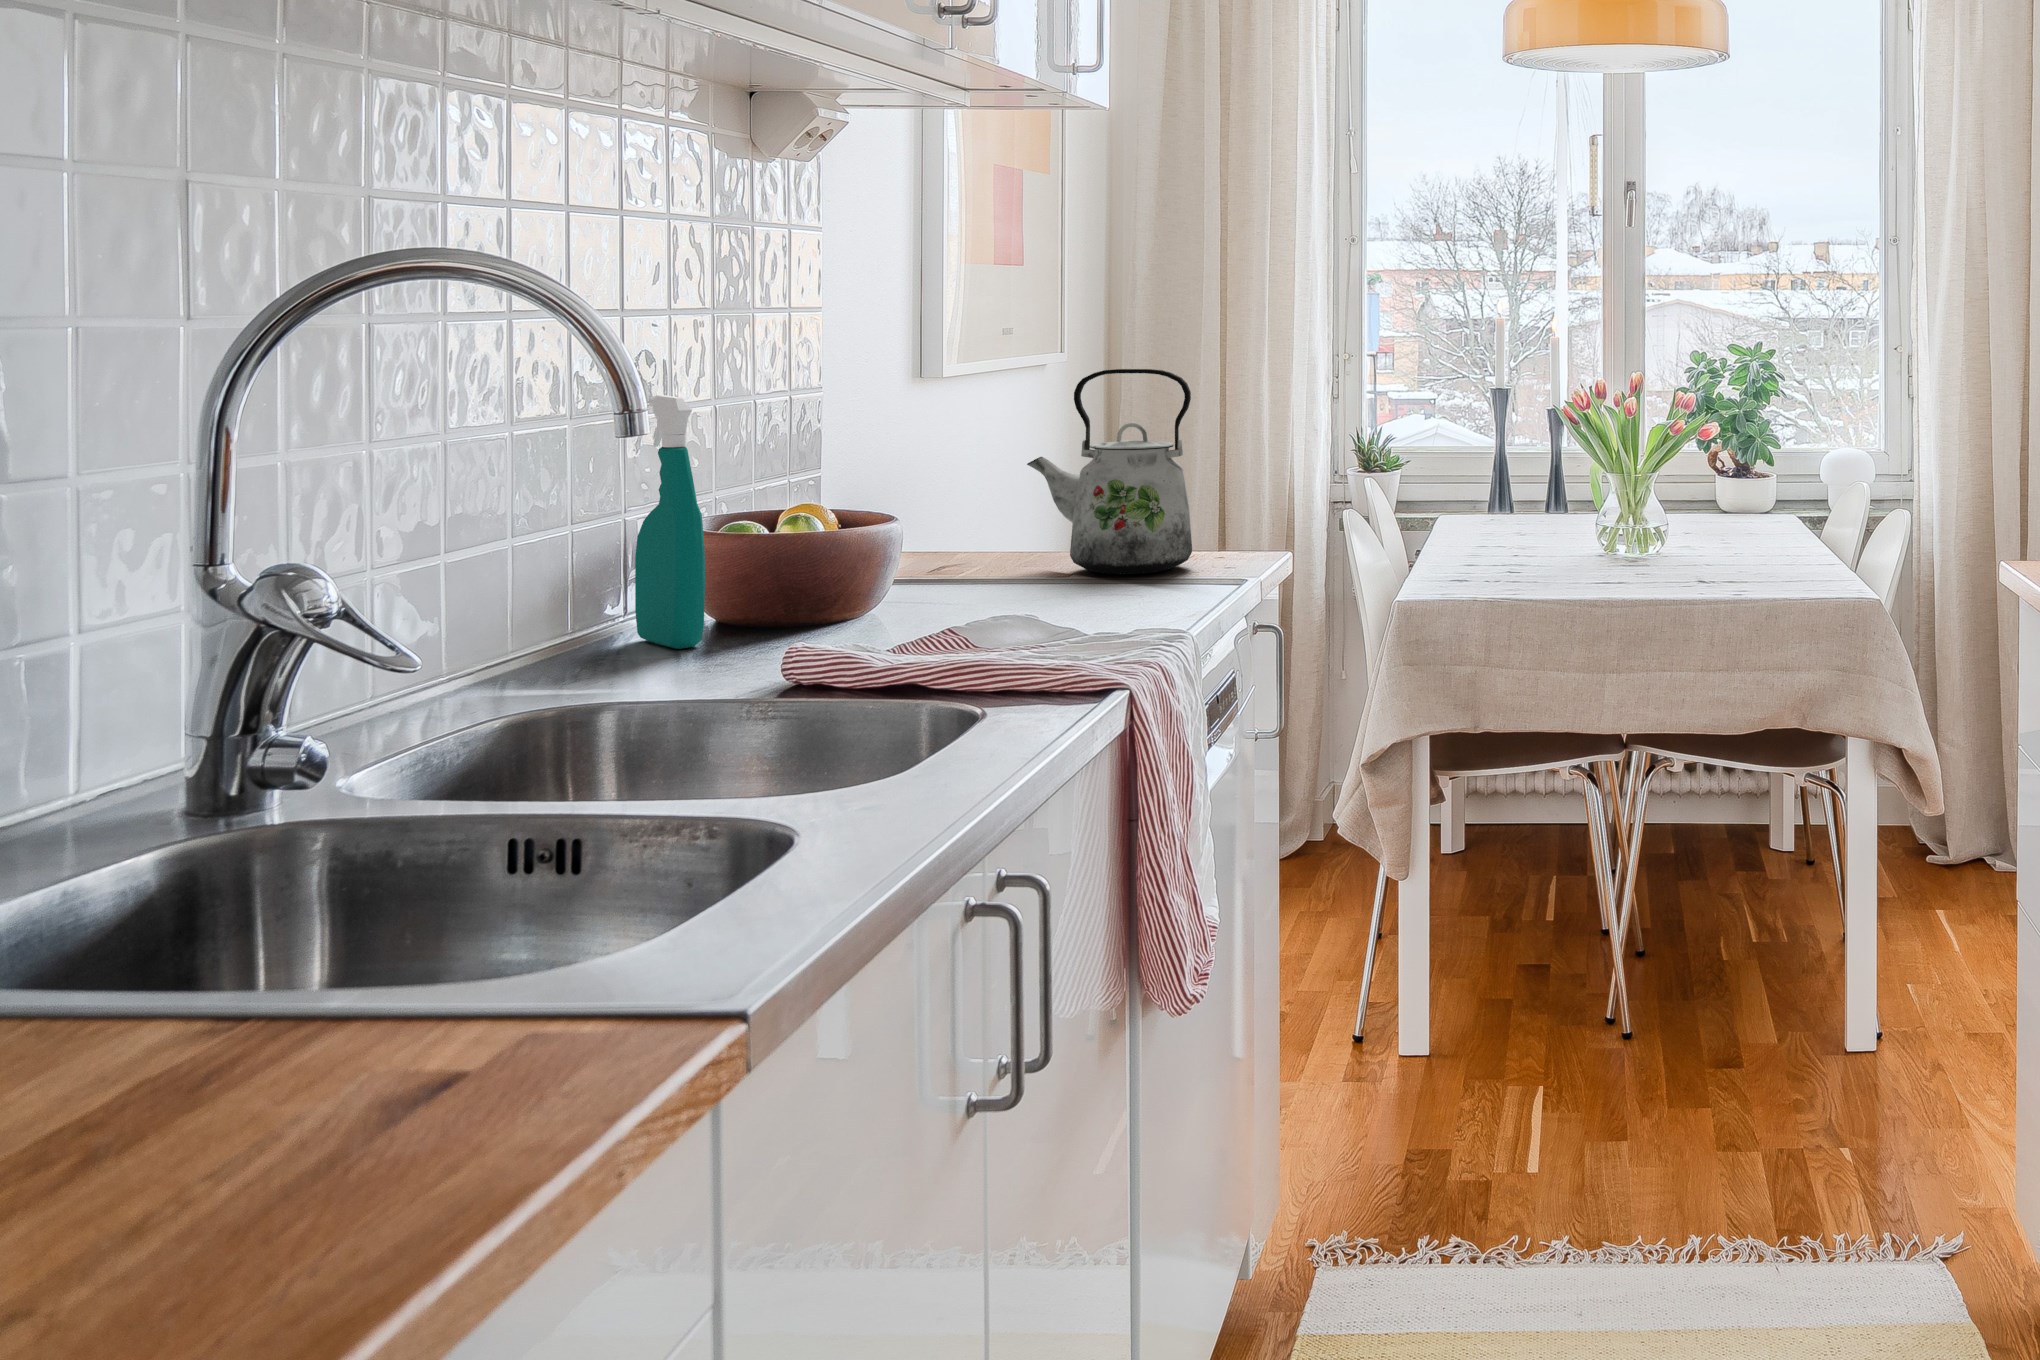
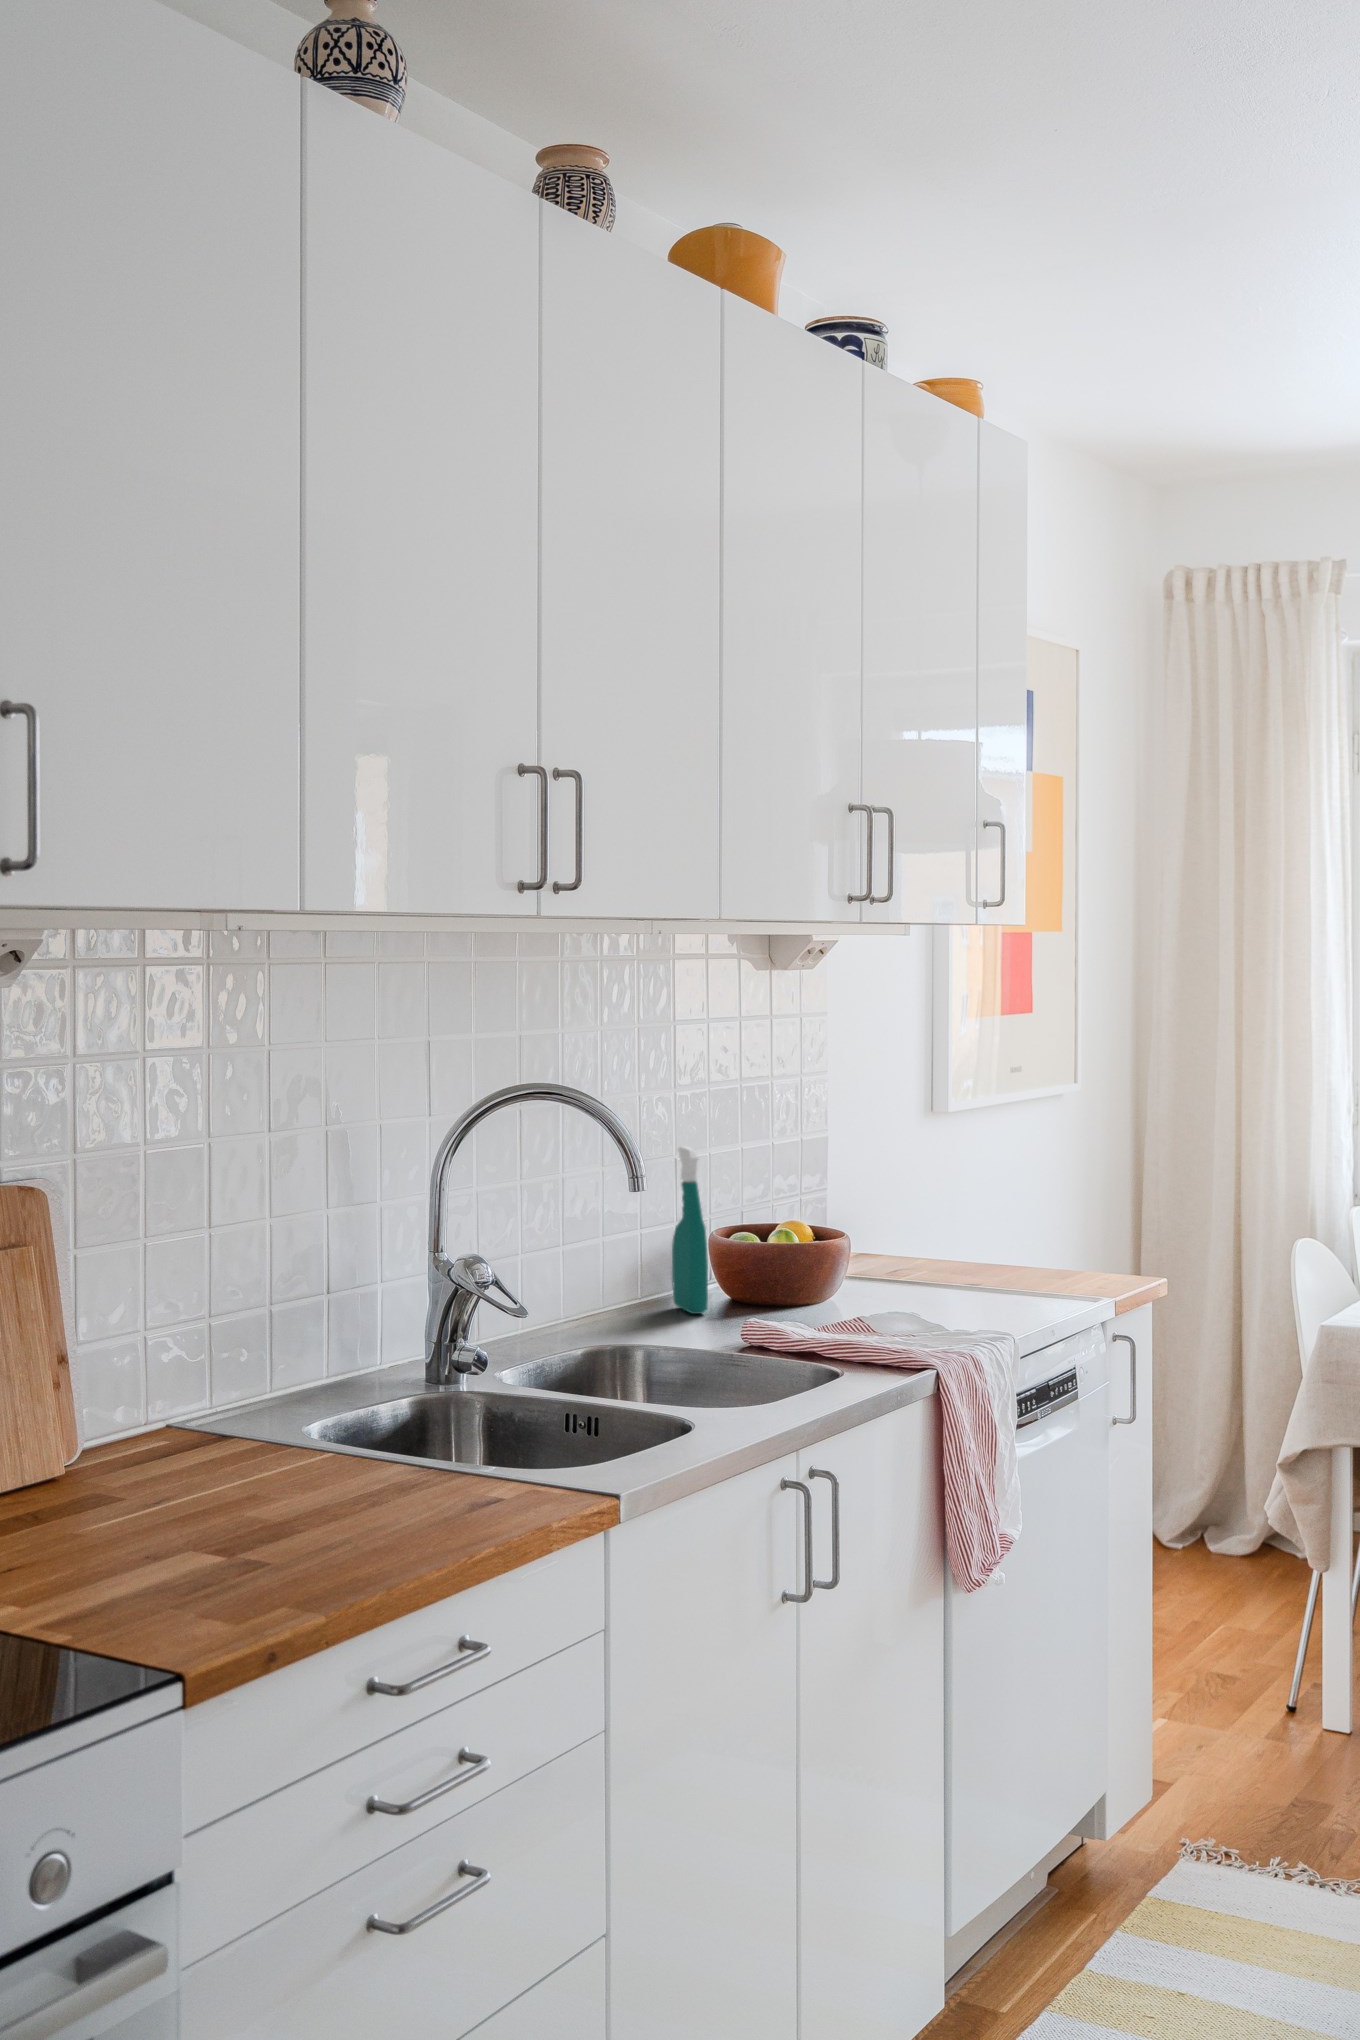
kettle: present [1027,369,1192,574] -> none [949,1125,1072,1285]

